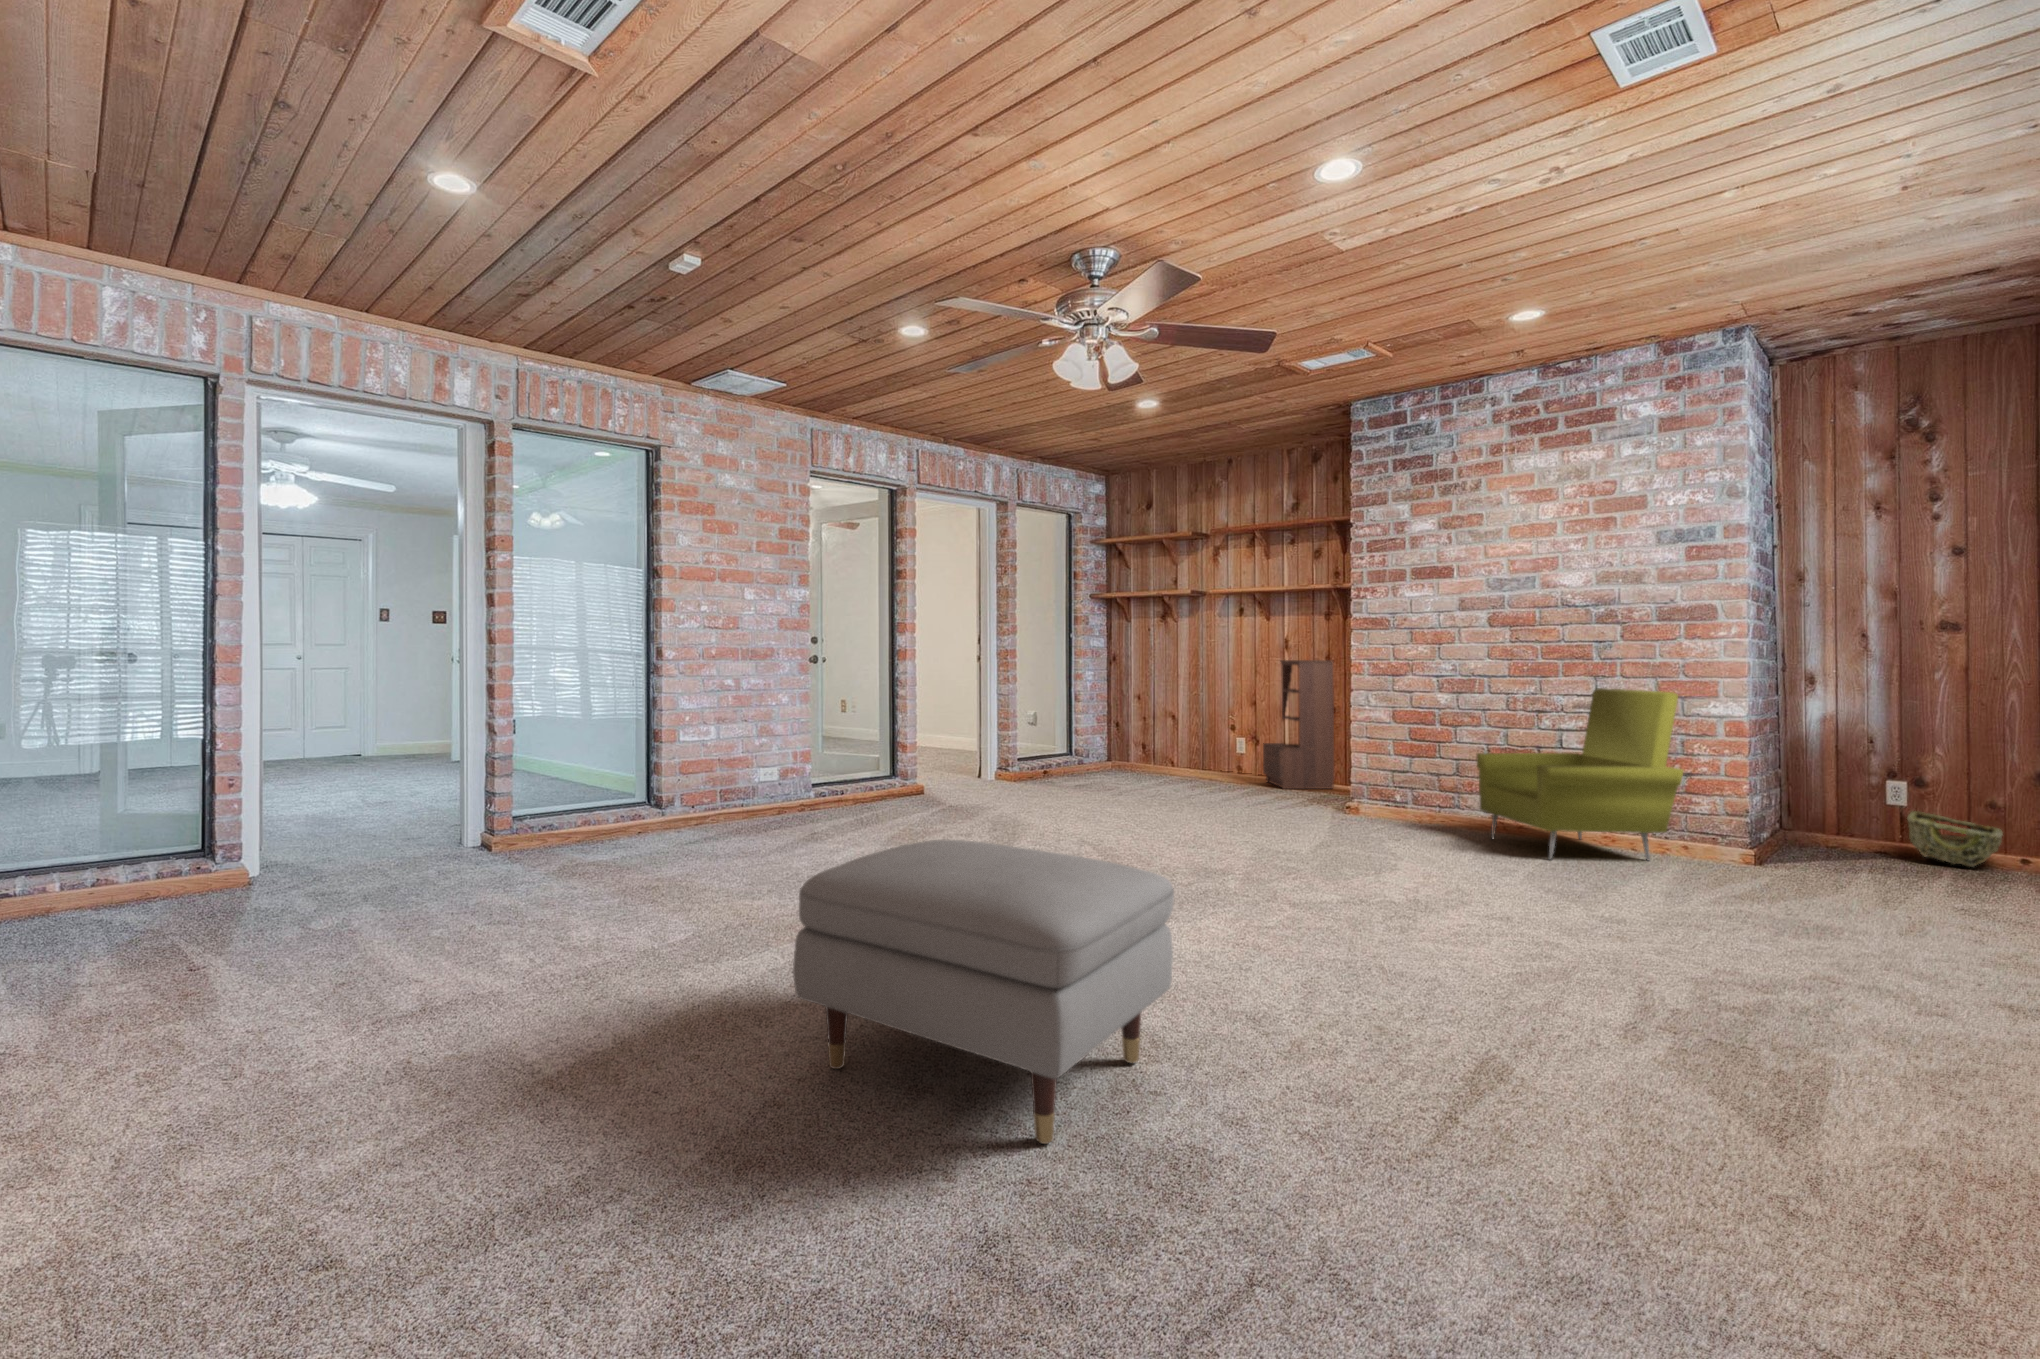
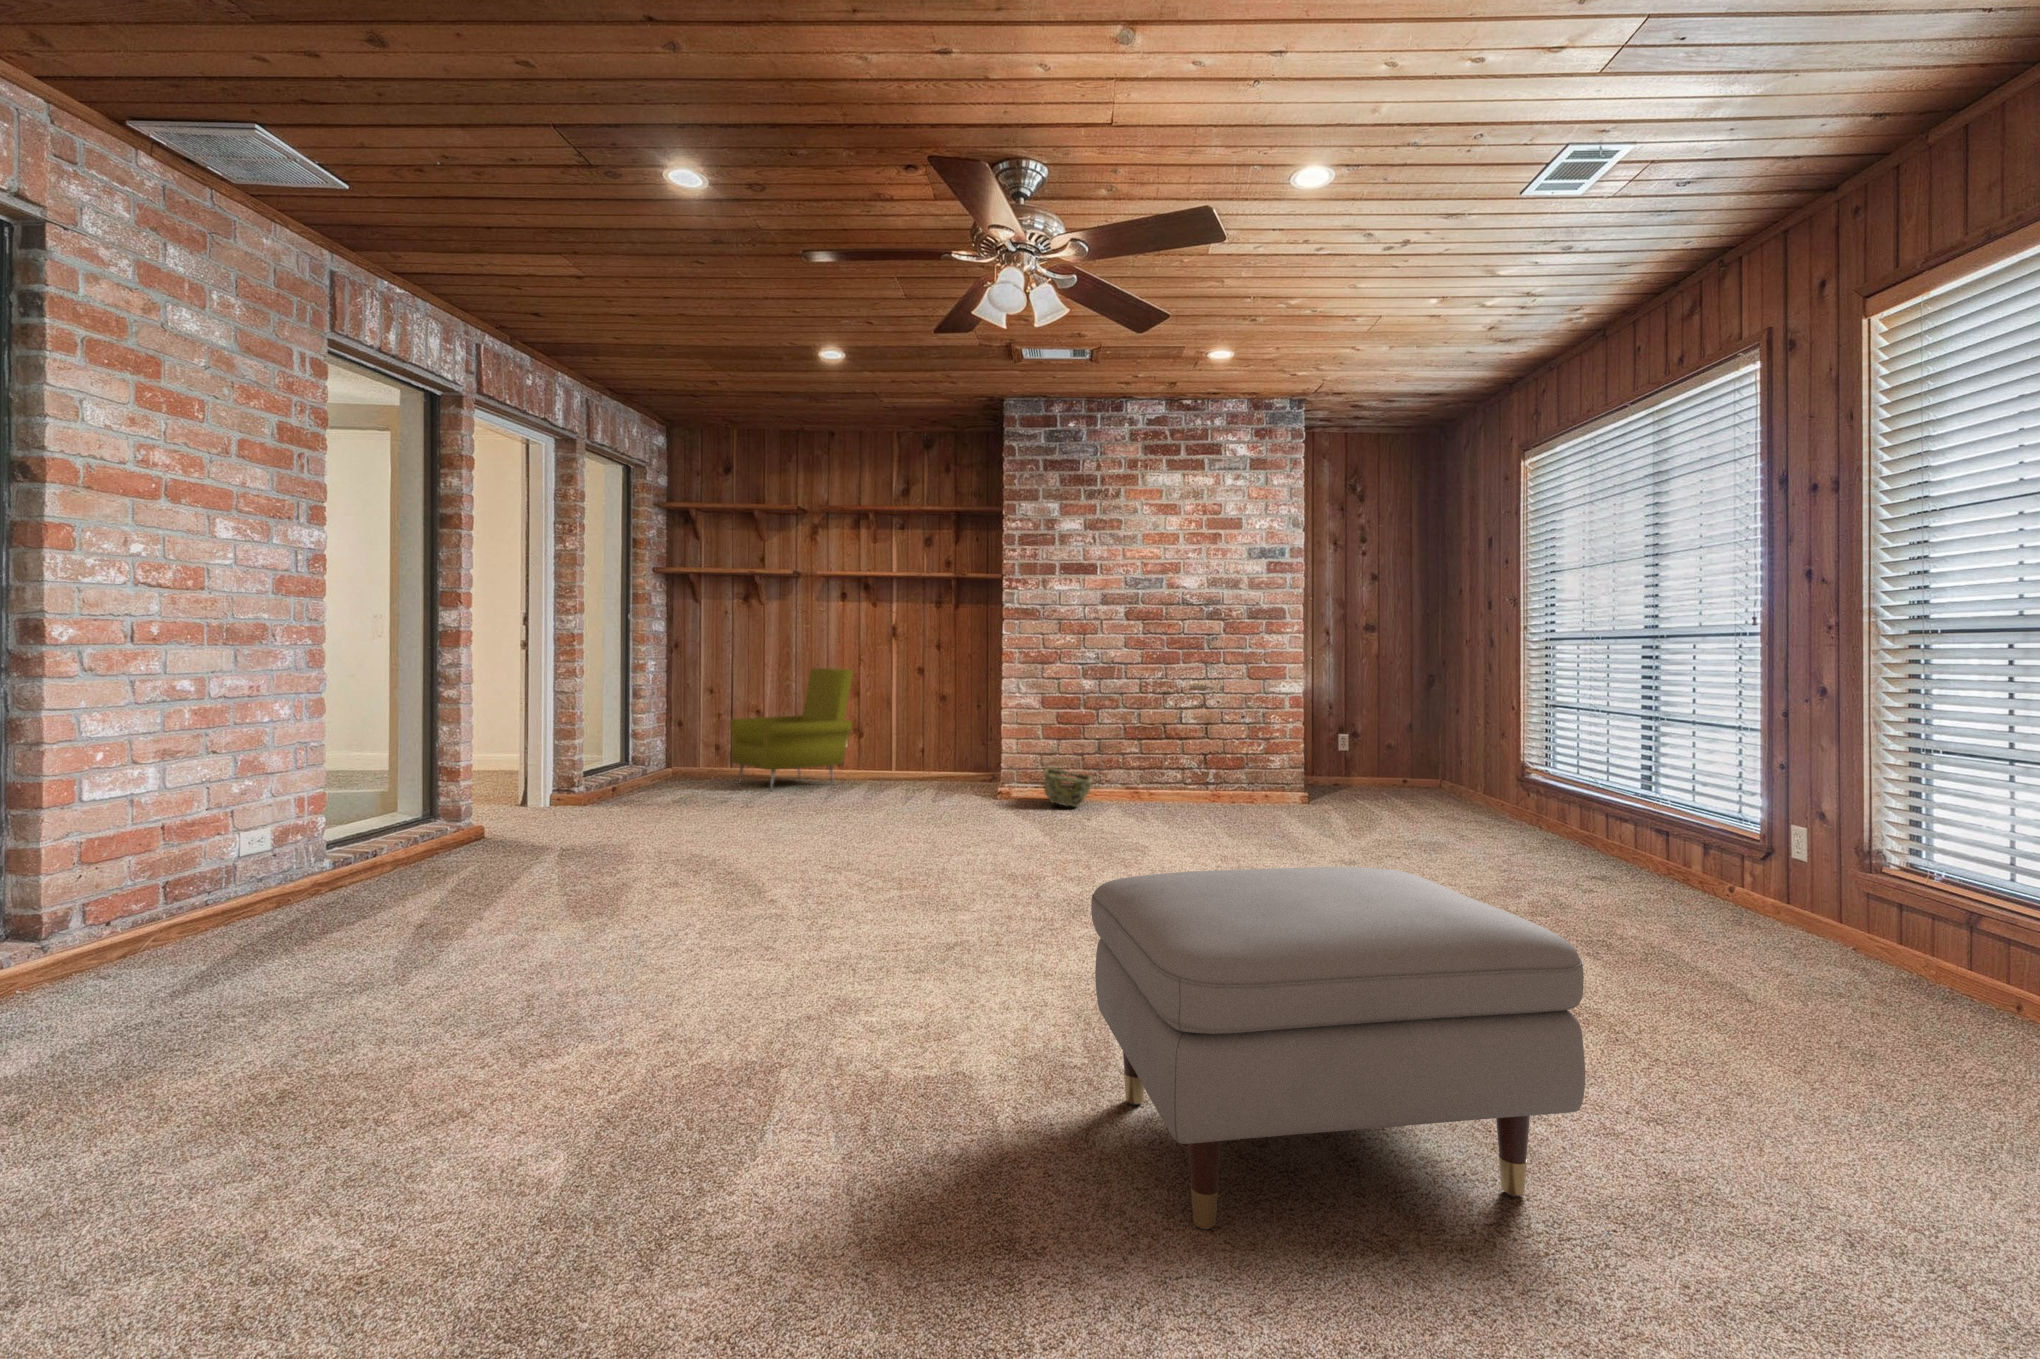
bookshelf: present [1263,660,1334,789] -> none [879,651,953,787]
armchair: present [1477,688,1683,860] -> present [730,668,853,790]
woven basket: present [1908,811,2003,867] -> present [1043,768,1092,807]

